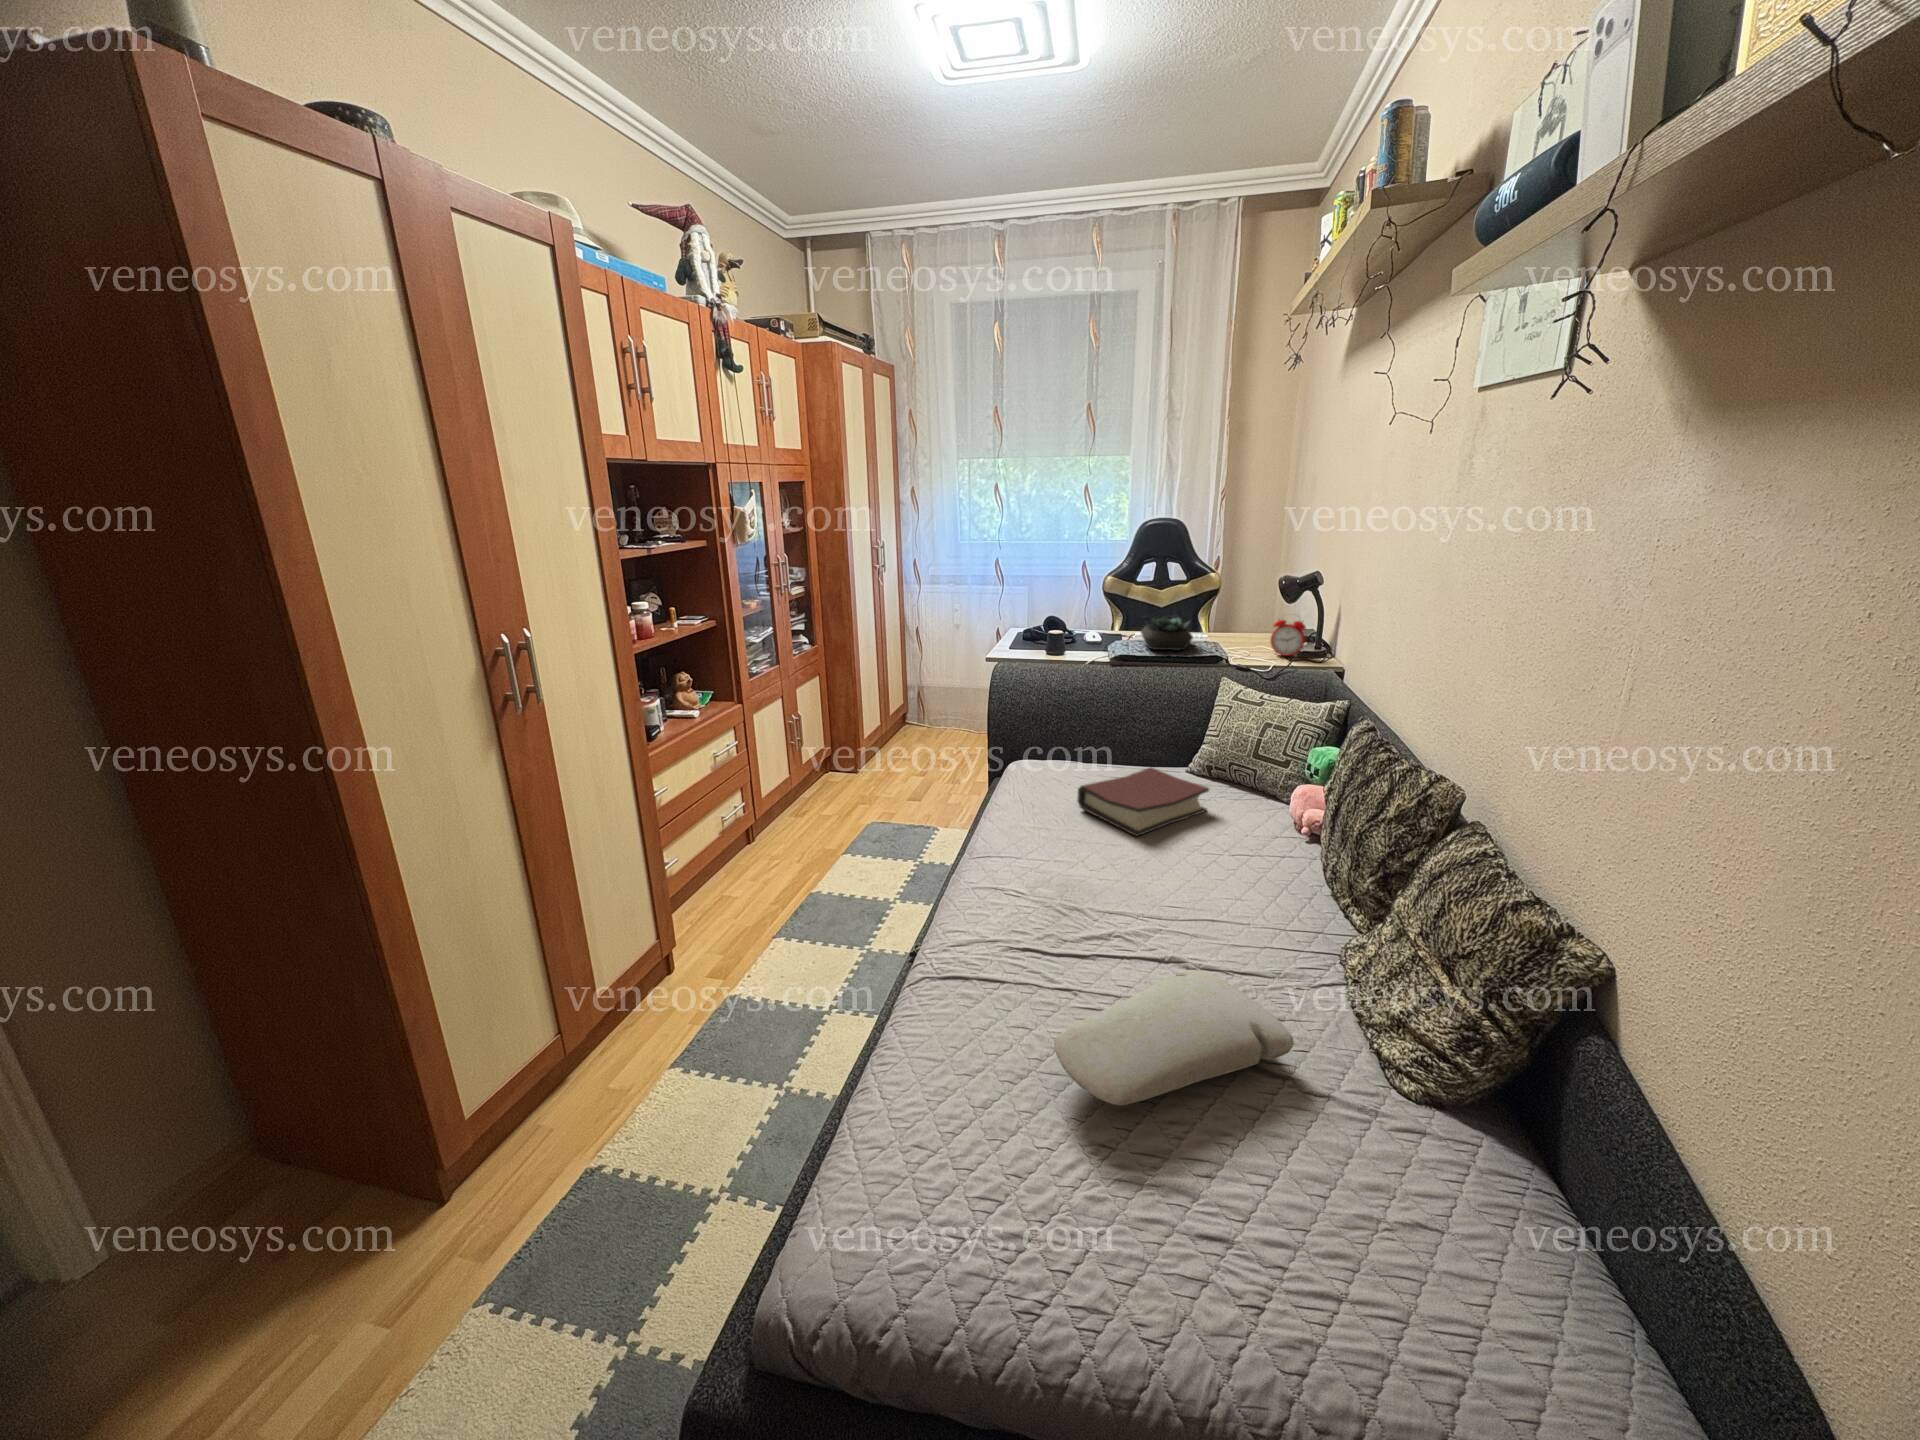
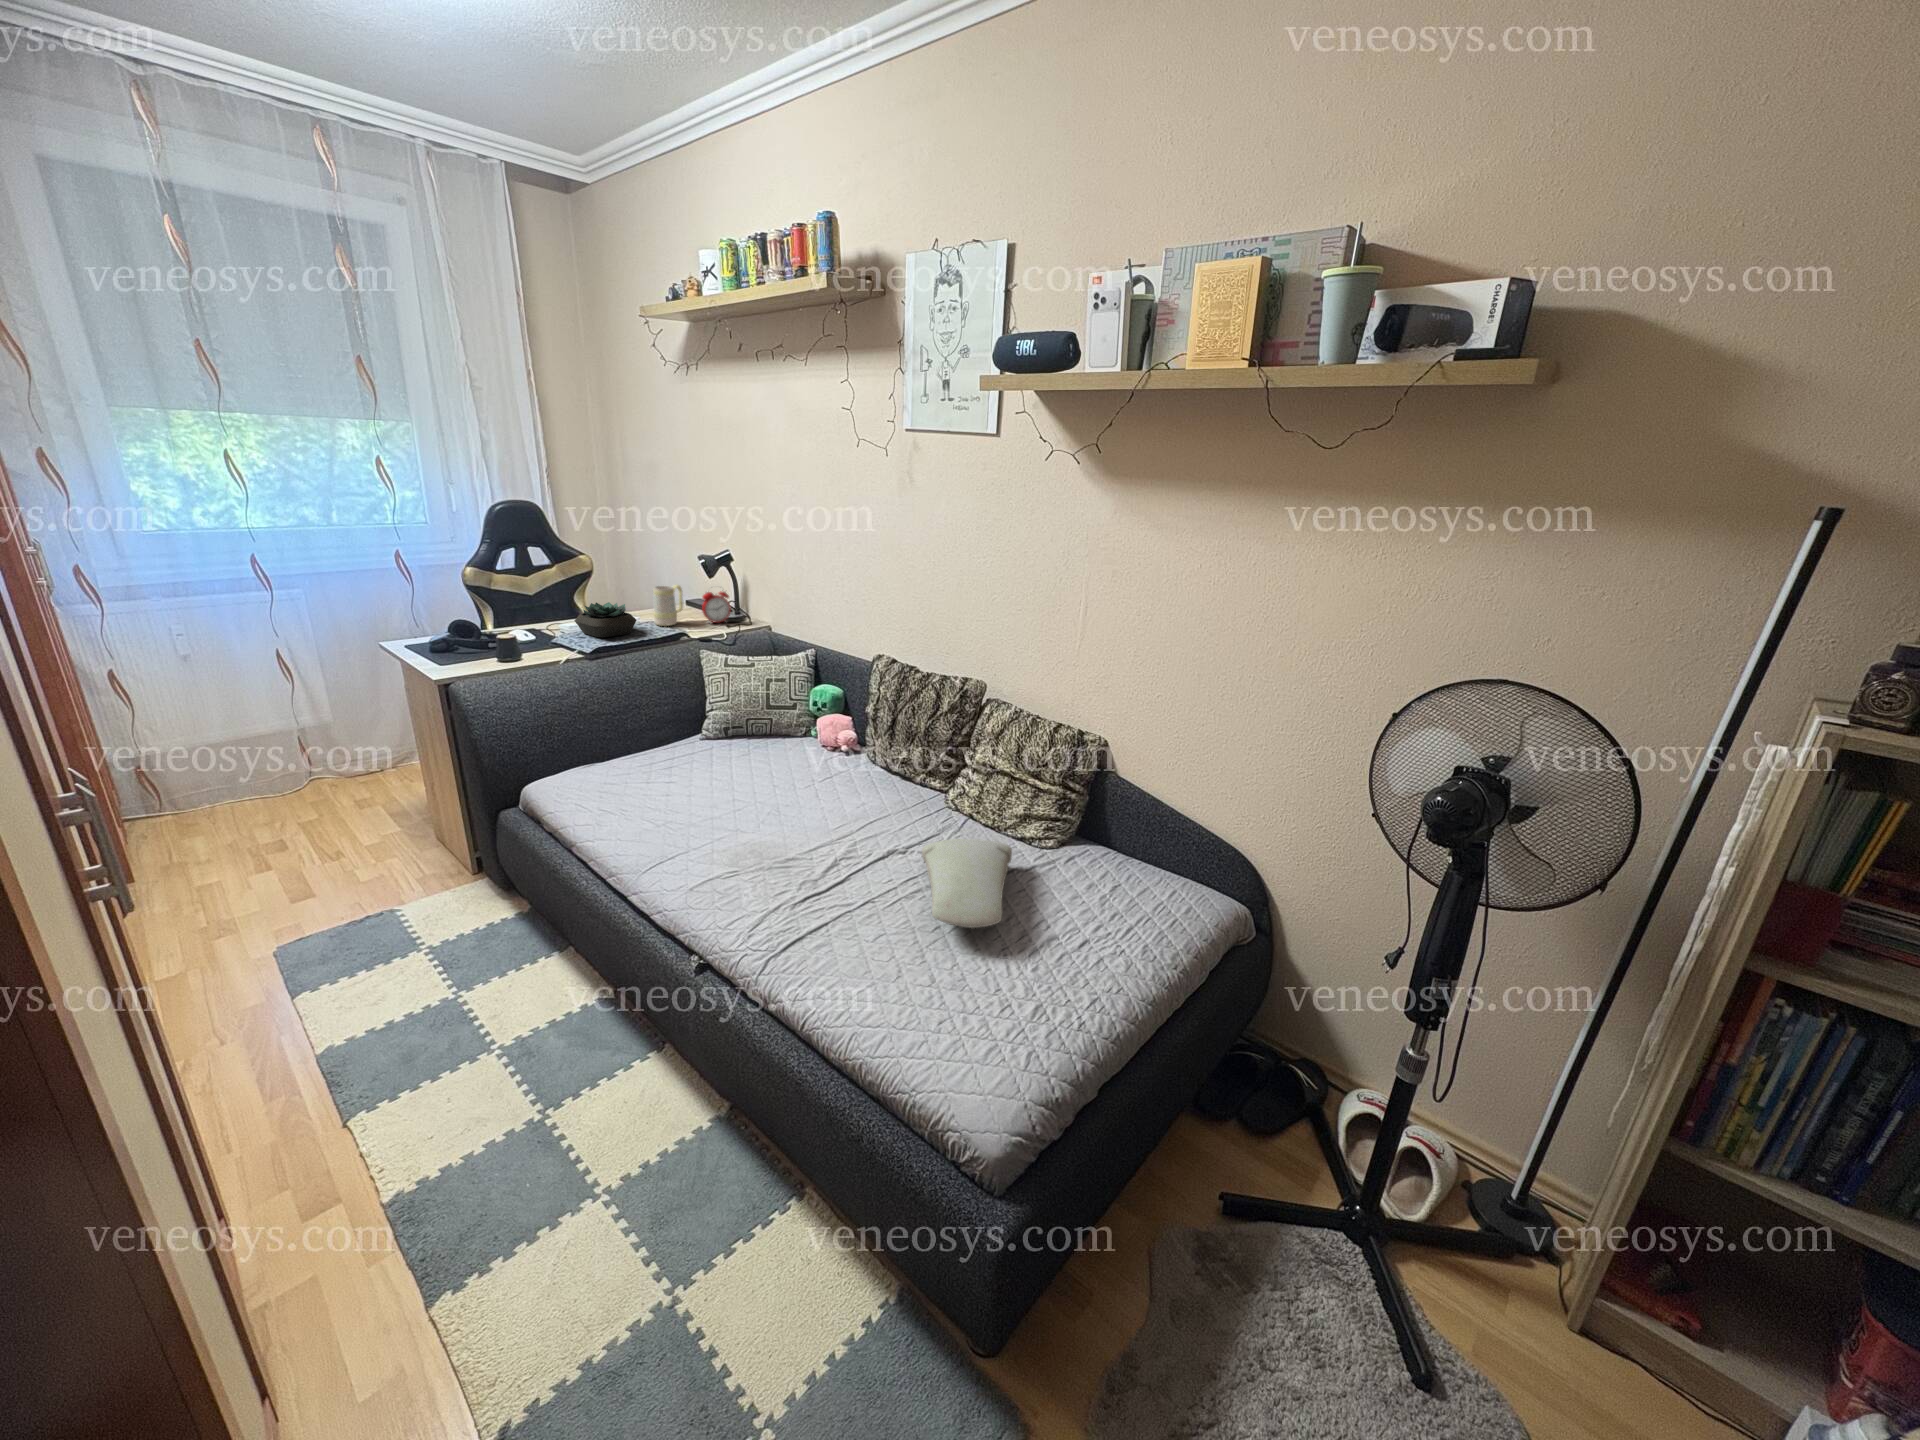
mug: none [1219,607,1258,650] -> present [653,585,683,626]
hardback book: present [1077,768,1209,836] -> none [670,740,766,796]

